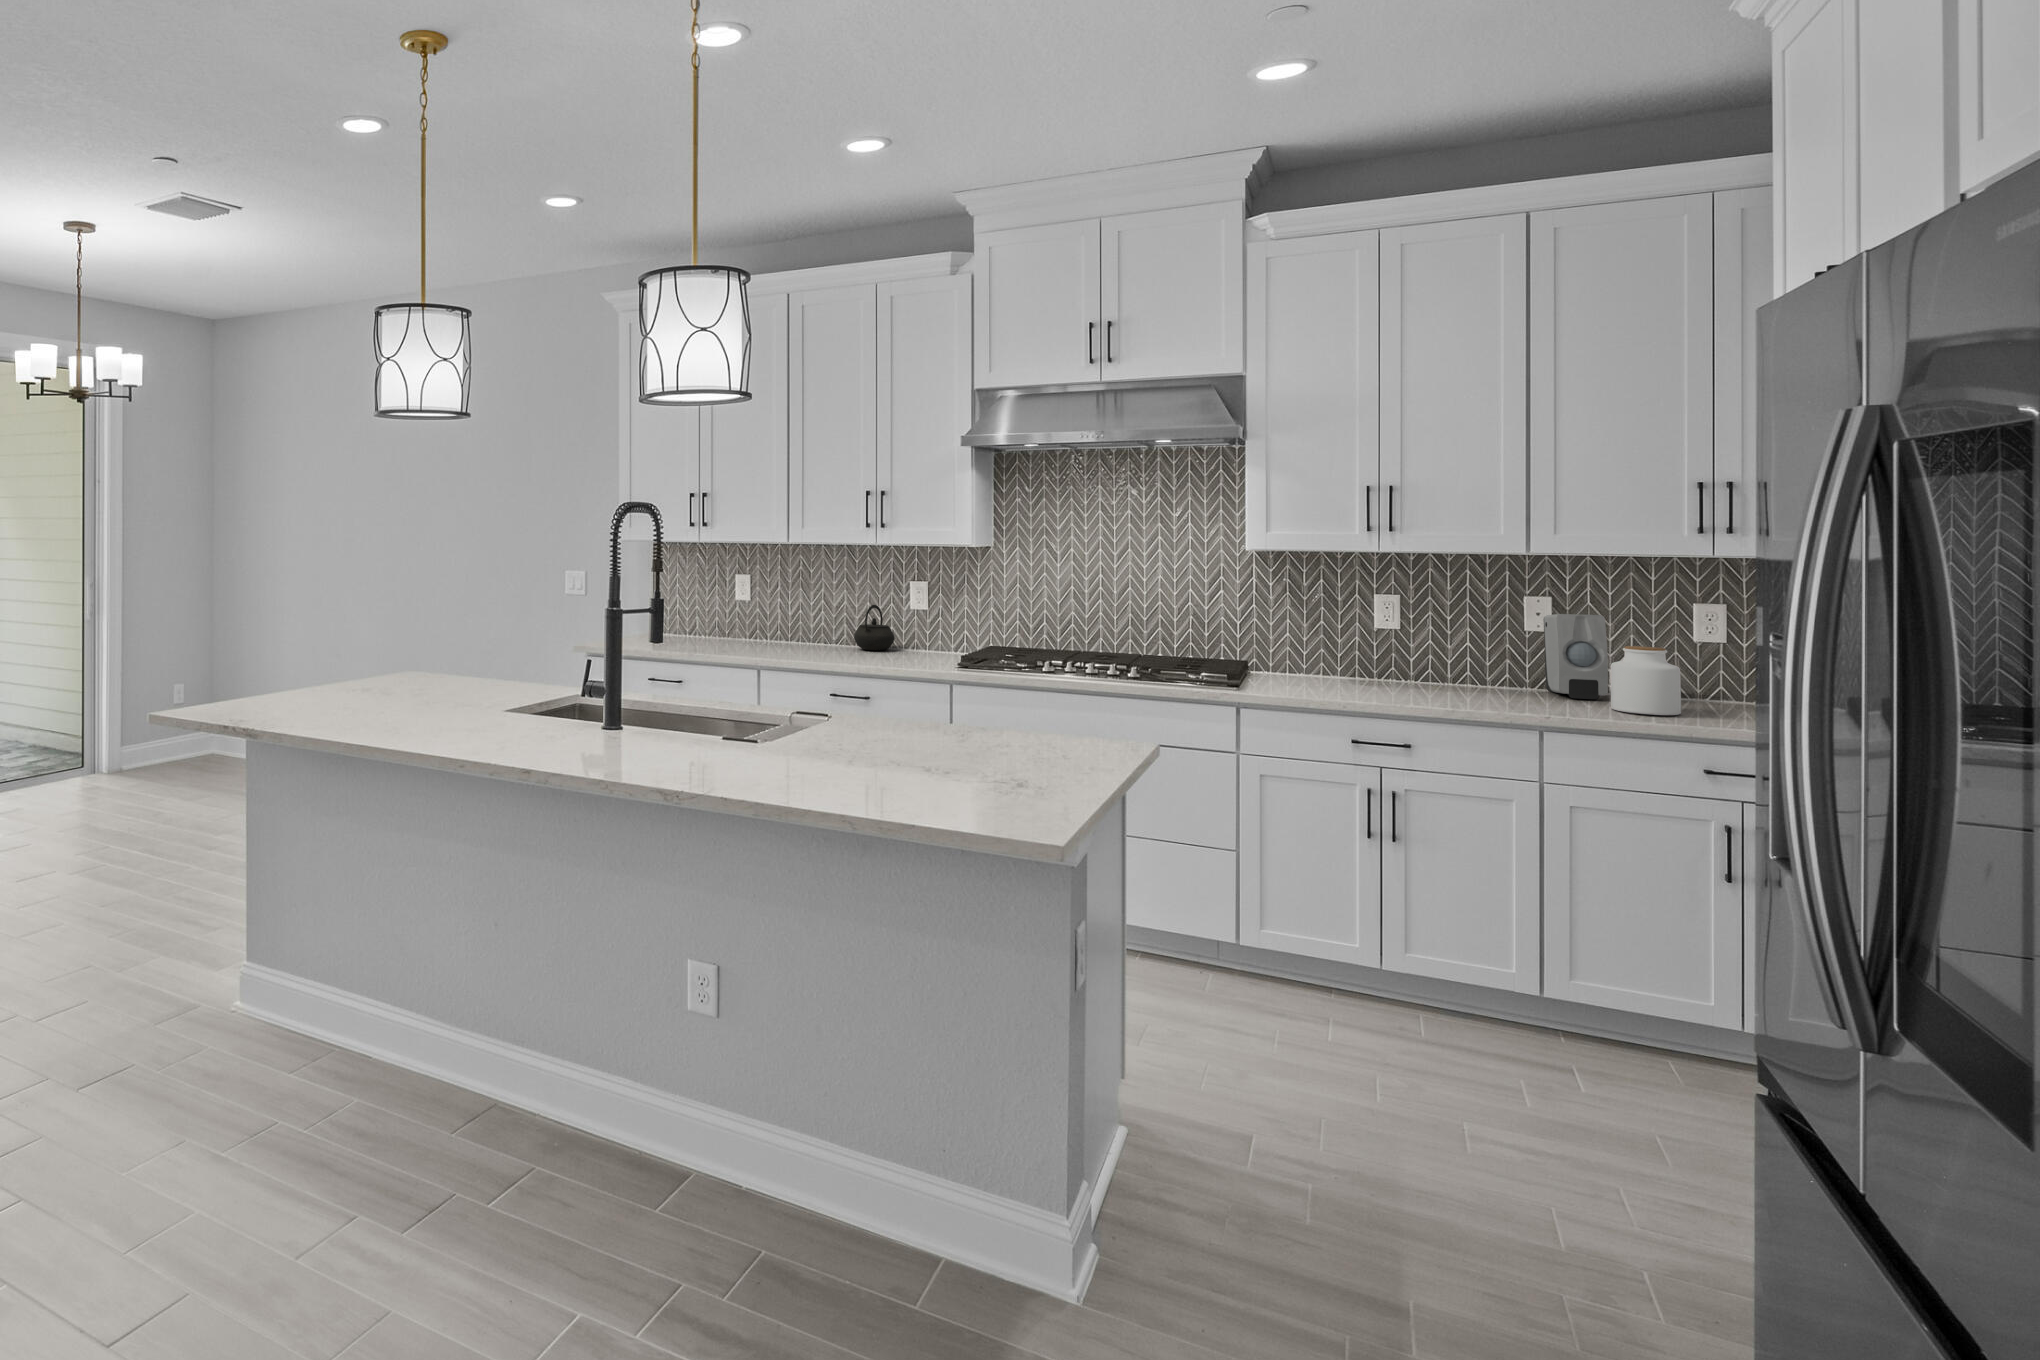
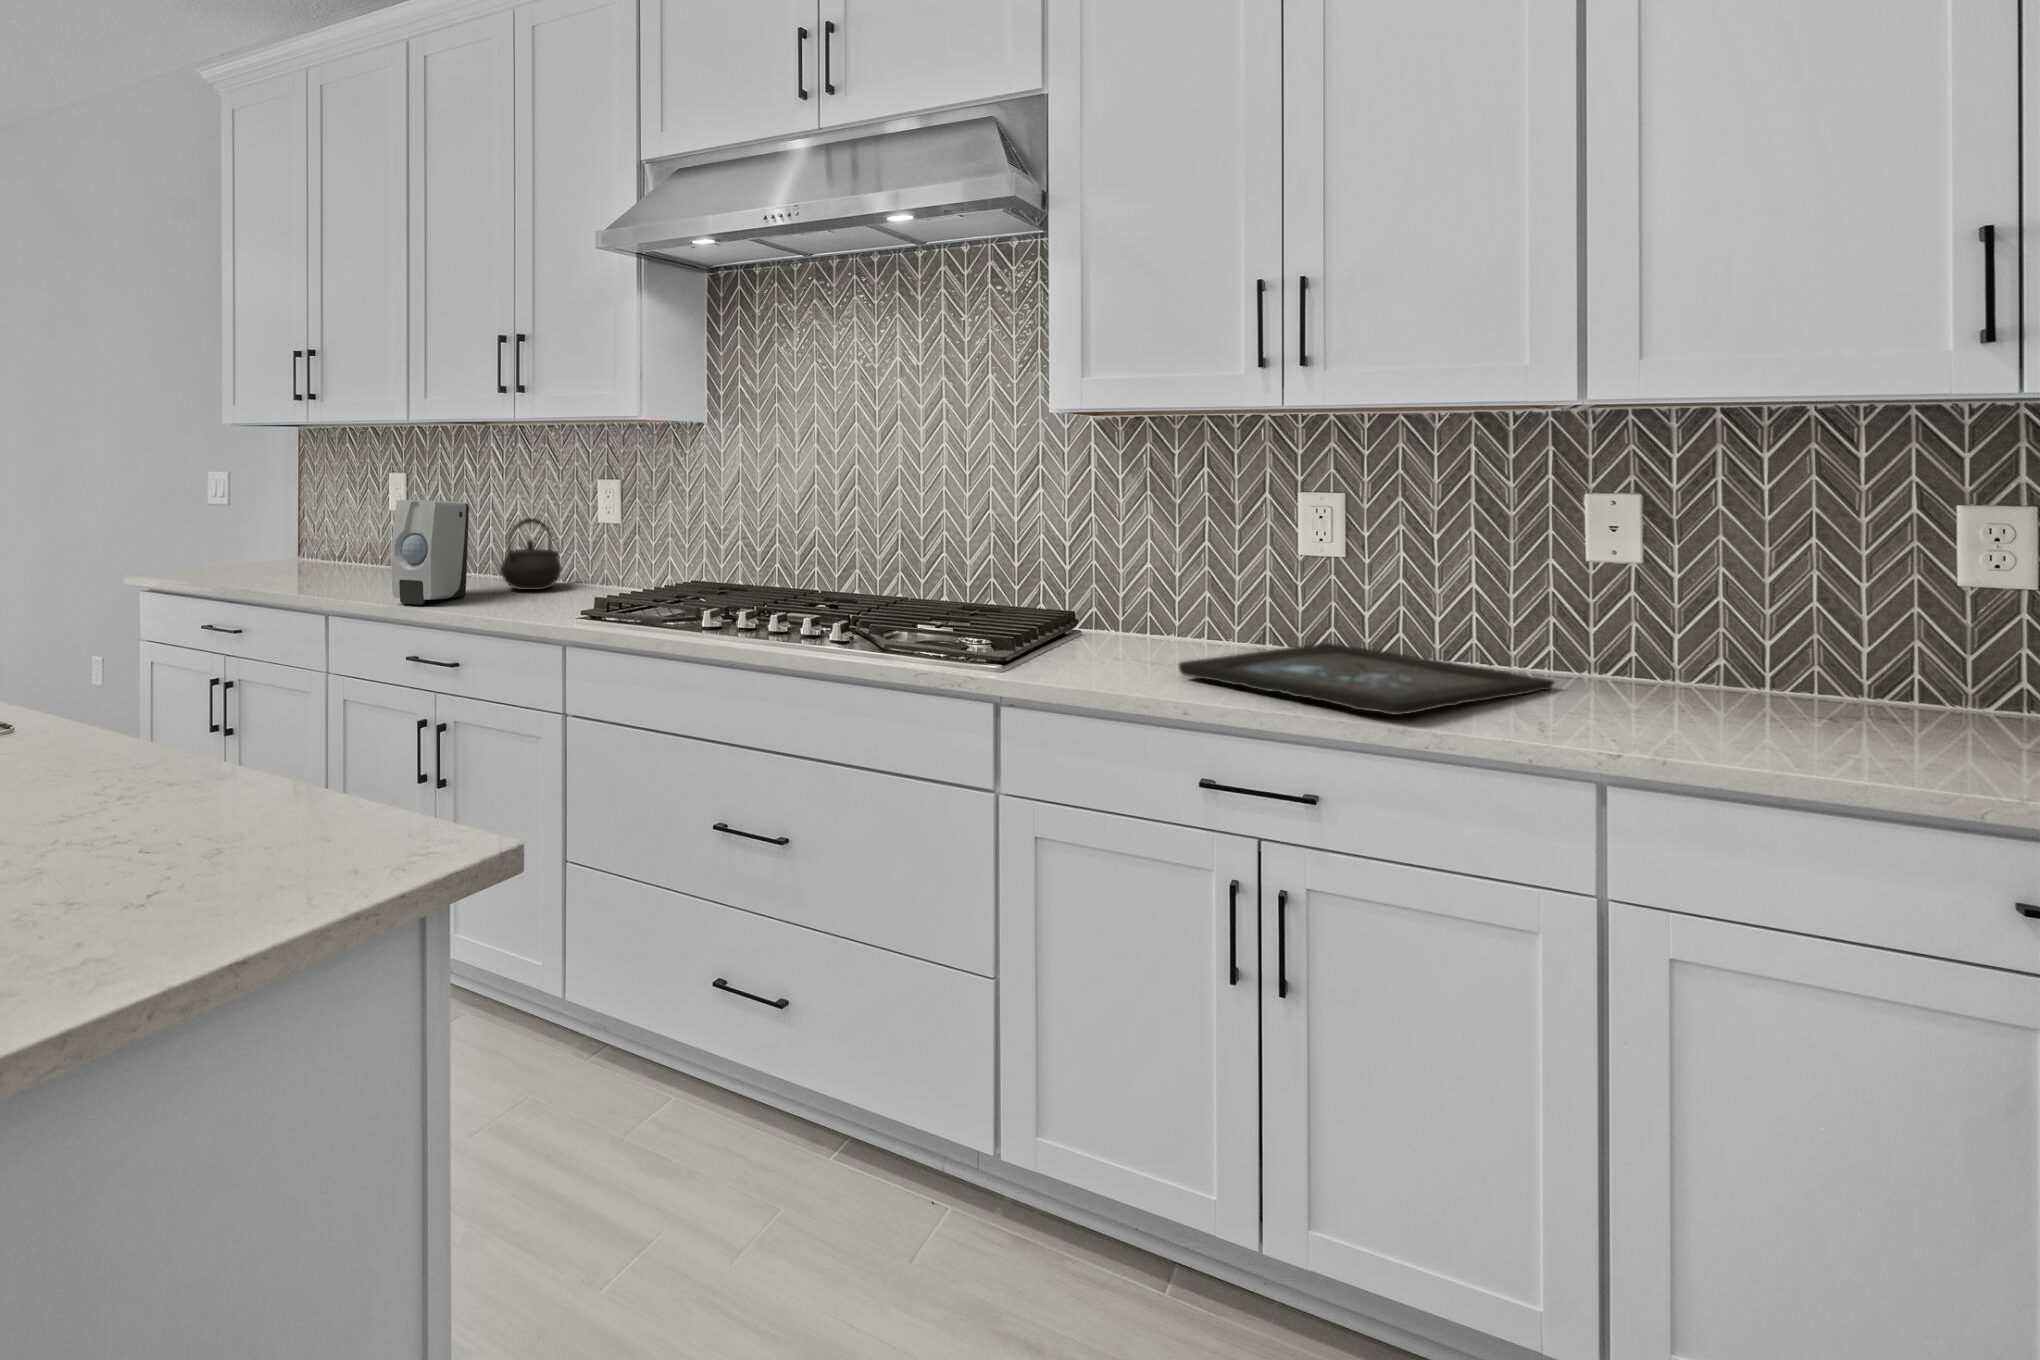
soap dispenser: present [1544,614,1608,699] -> present [392,500,469,605]
jar: present [1611,646,1681,715] -> none [1770,598,1941,760]
tray: none [1325,675,1512,702] -> present [1178,643,1554,715]

